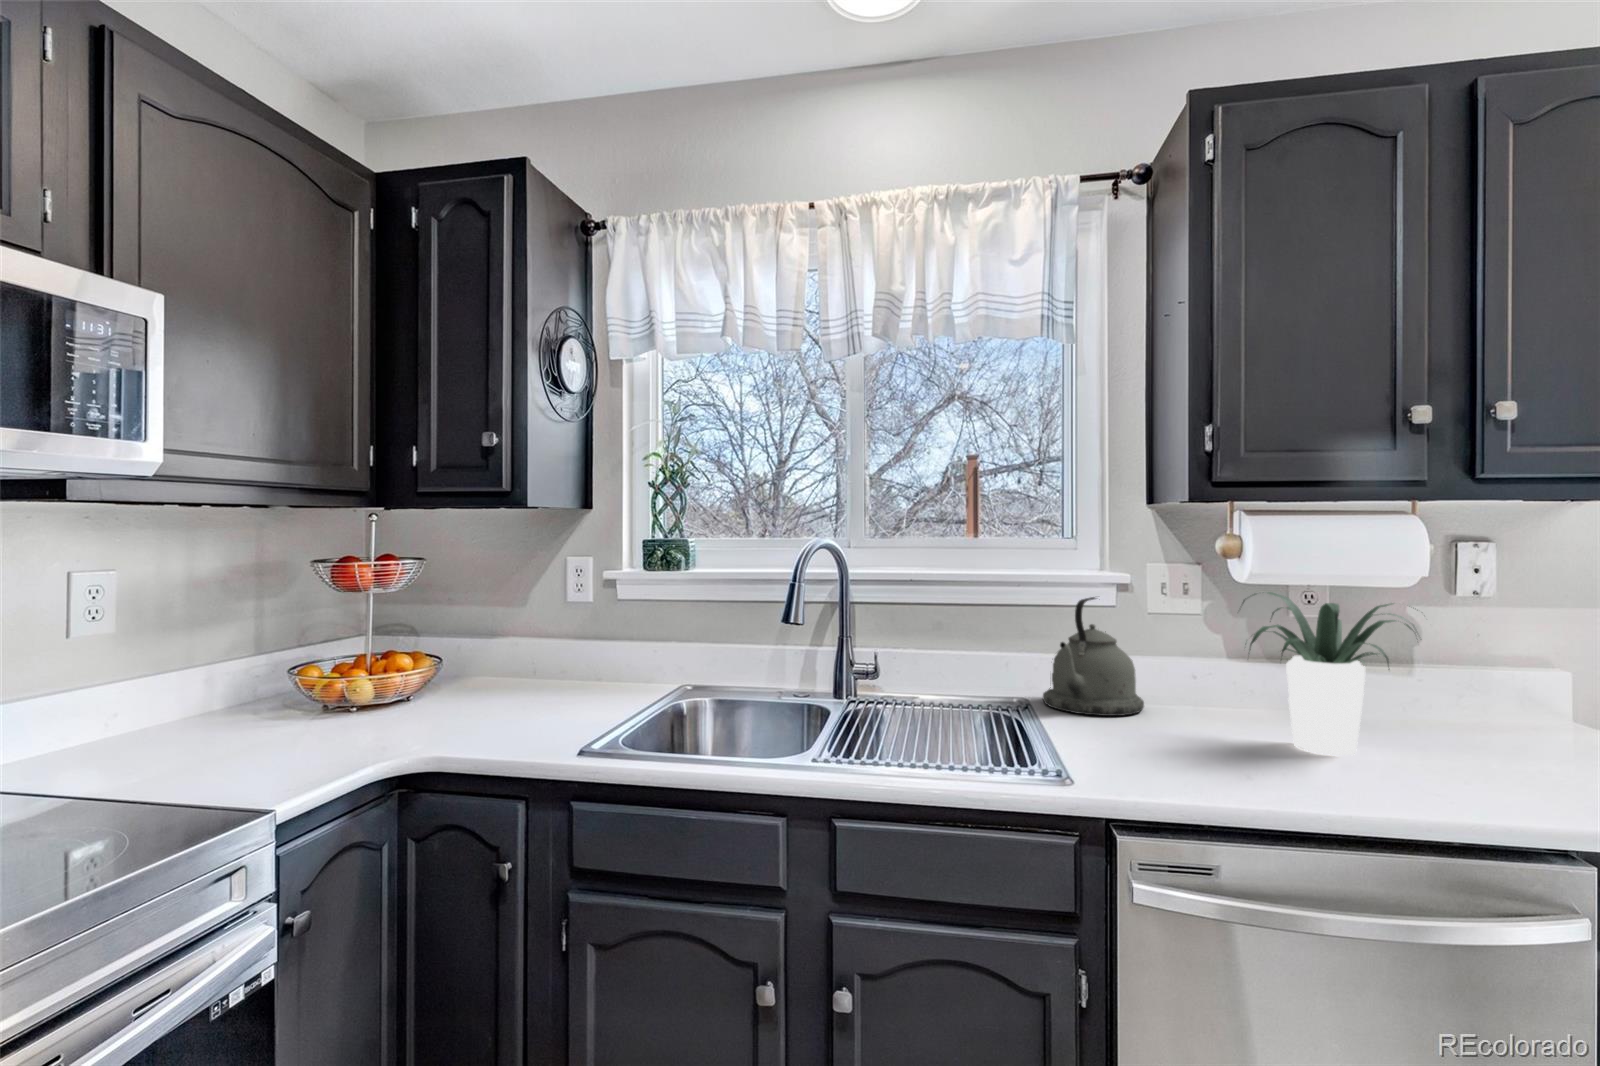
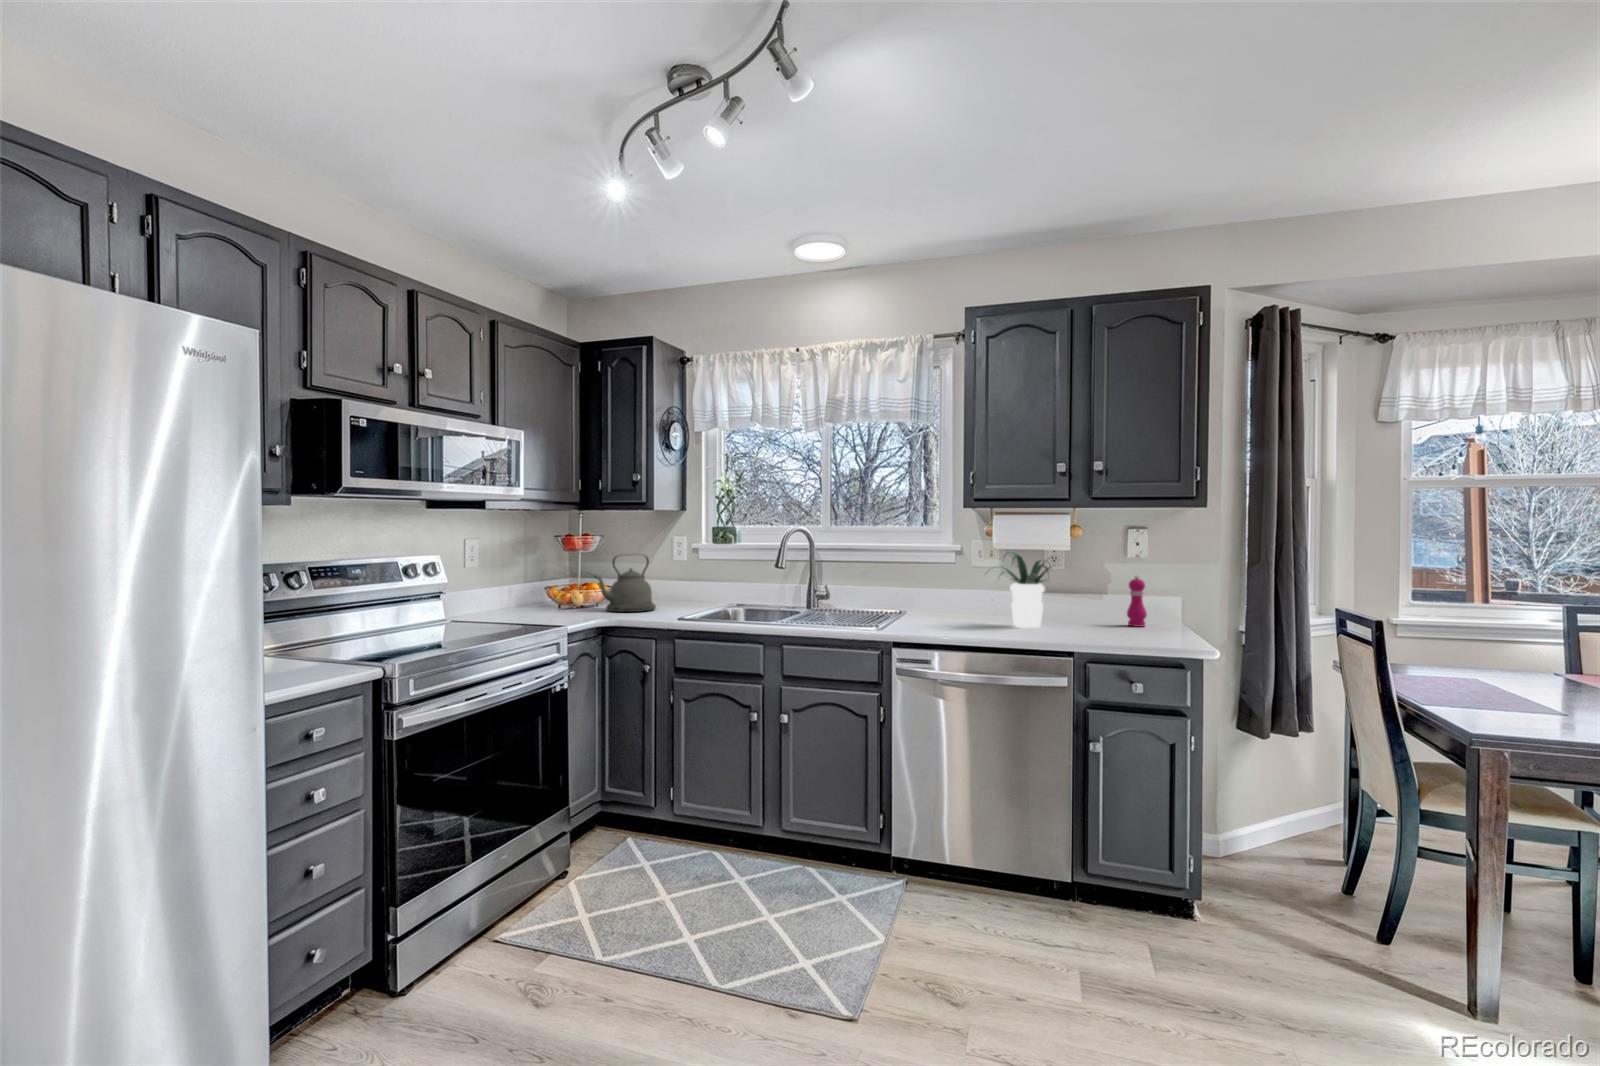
kettle: present [1043,597,1144,716] -> present [594,554,656,612]
pepper mill: none [1485,636,1535,741] -> present [1127,575,1147,627]

